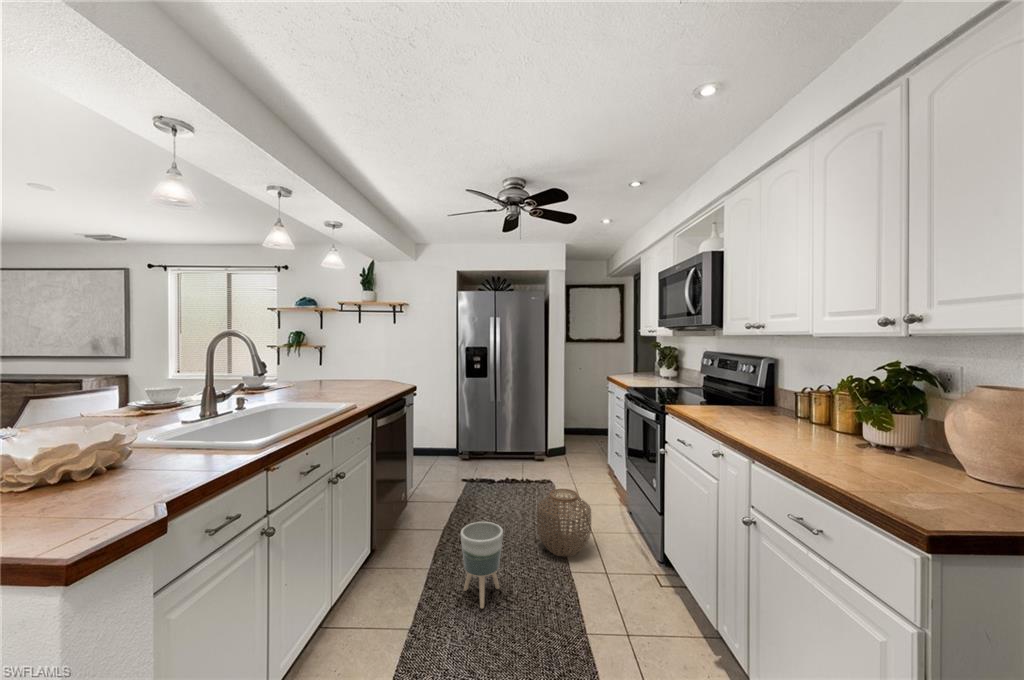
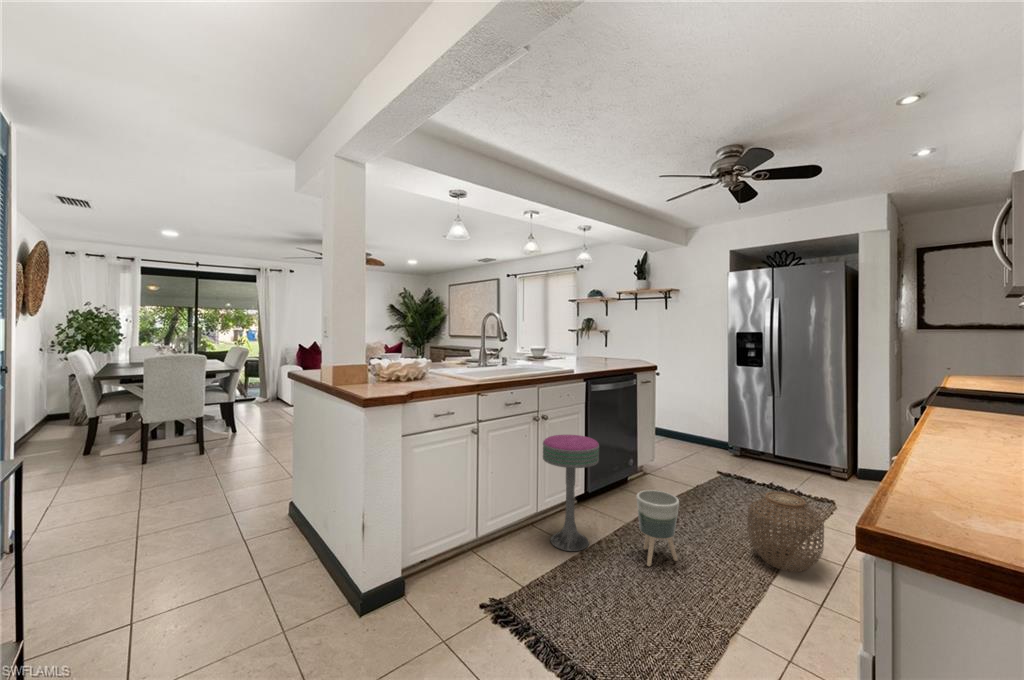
bar stool: none [348,485,422,640] -> present [543,435,599,551]

